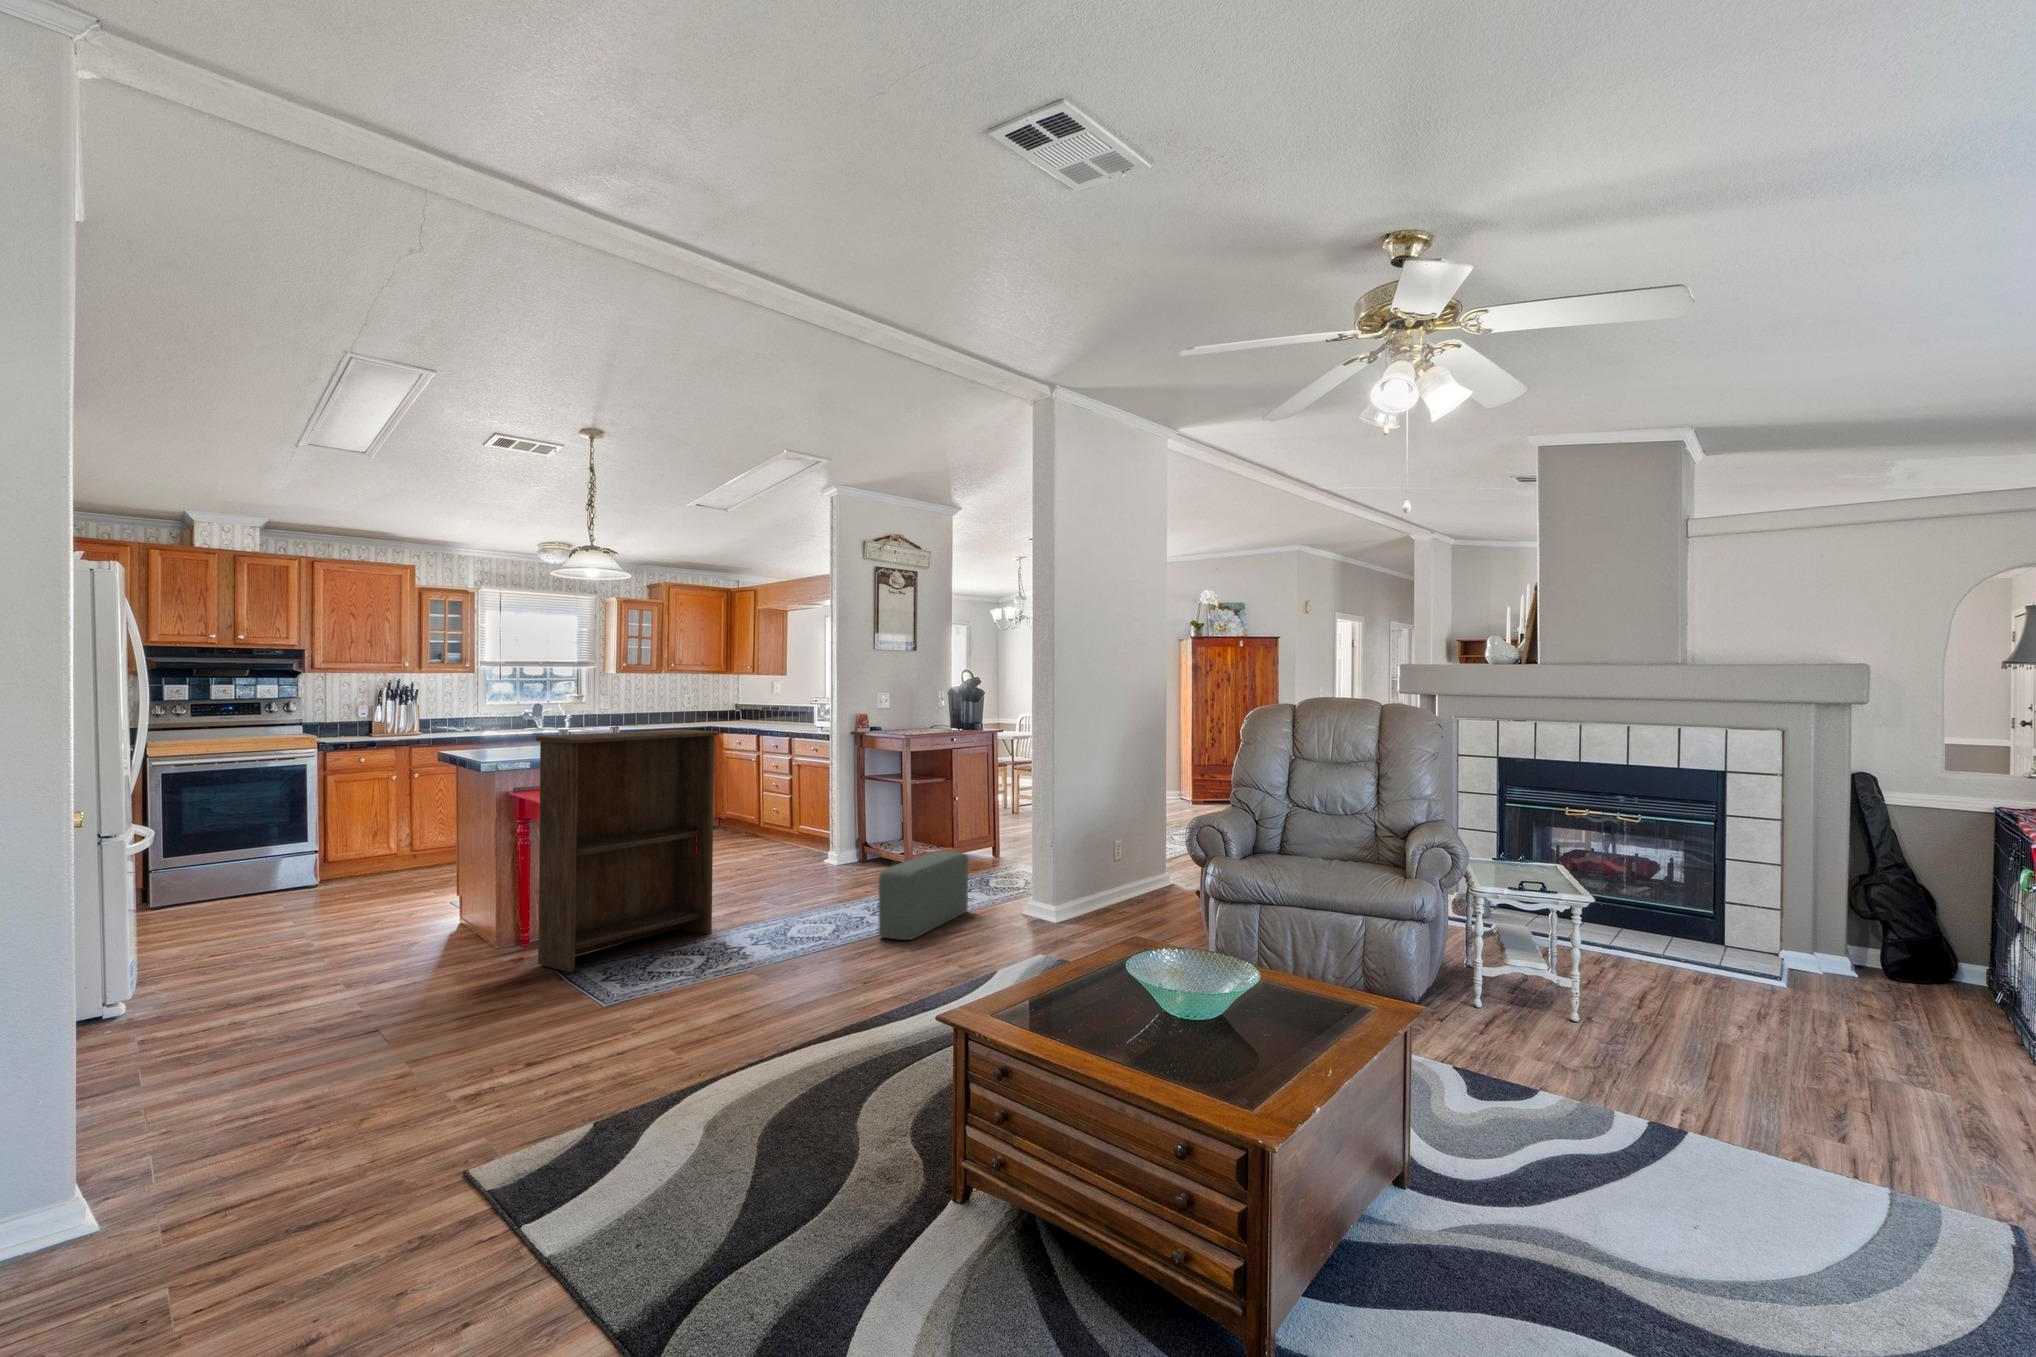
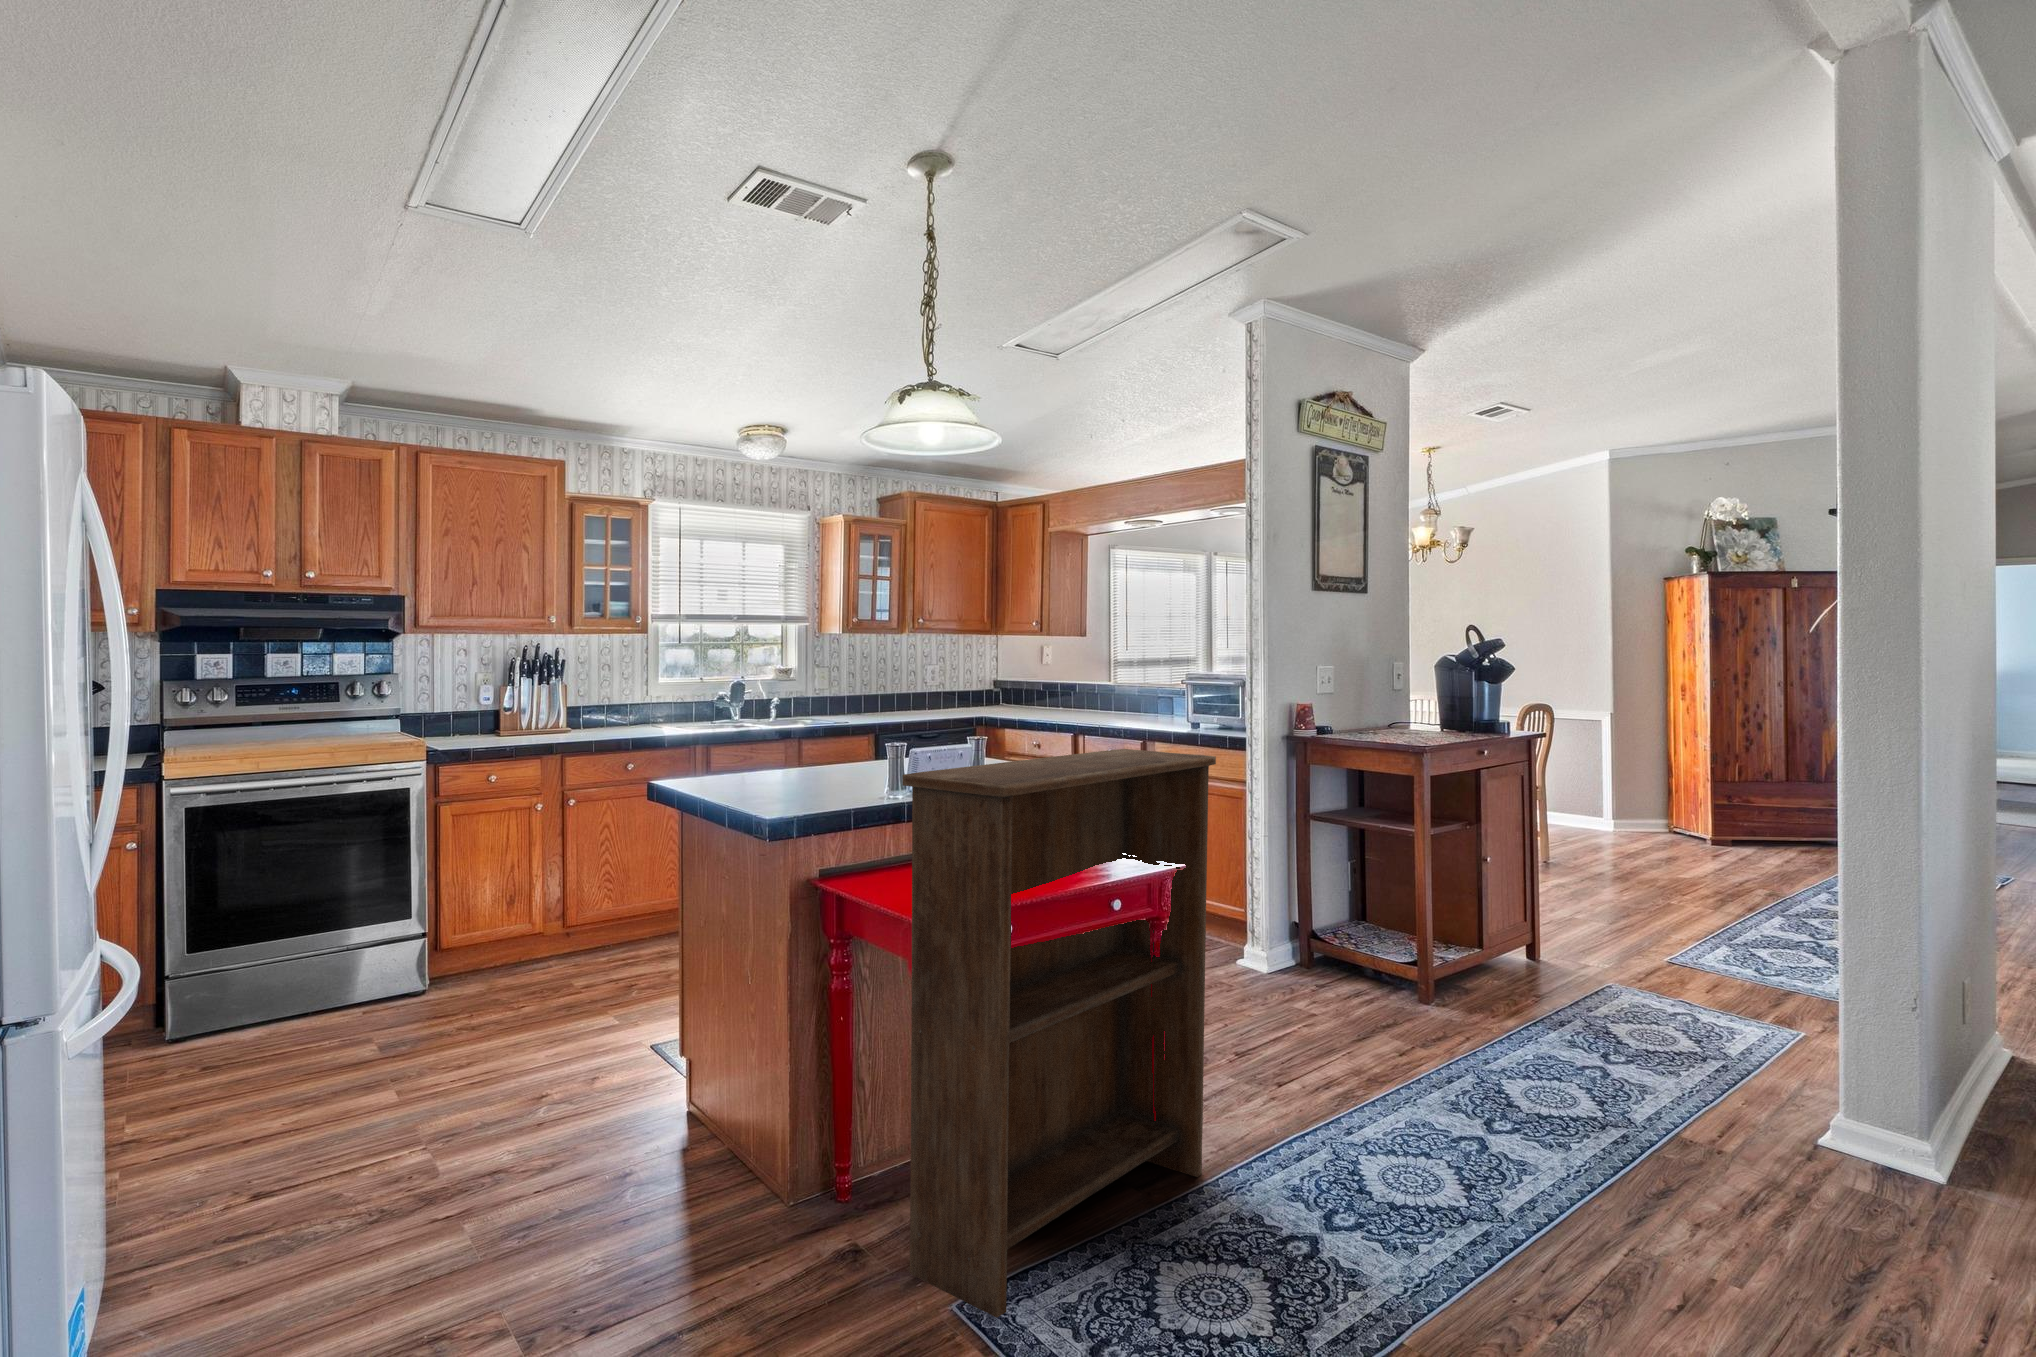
pouf: present [879,851,968,940] -> none [1591,1000,1694,1235]

